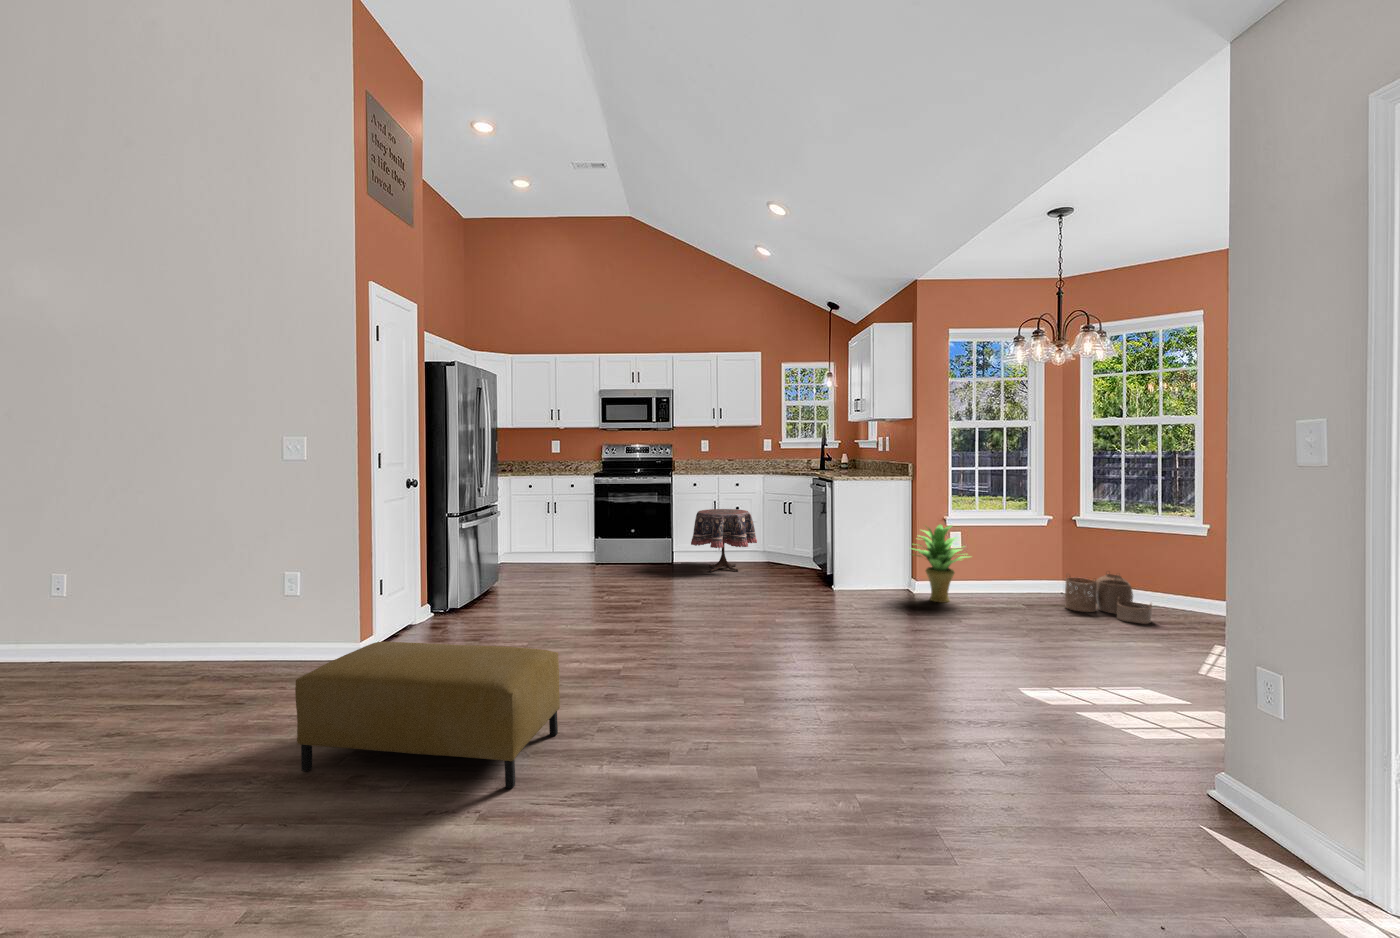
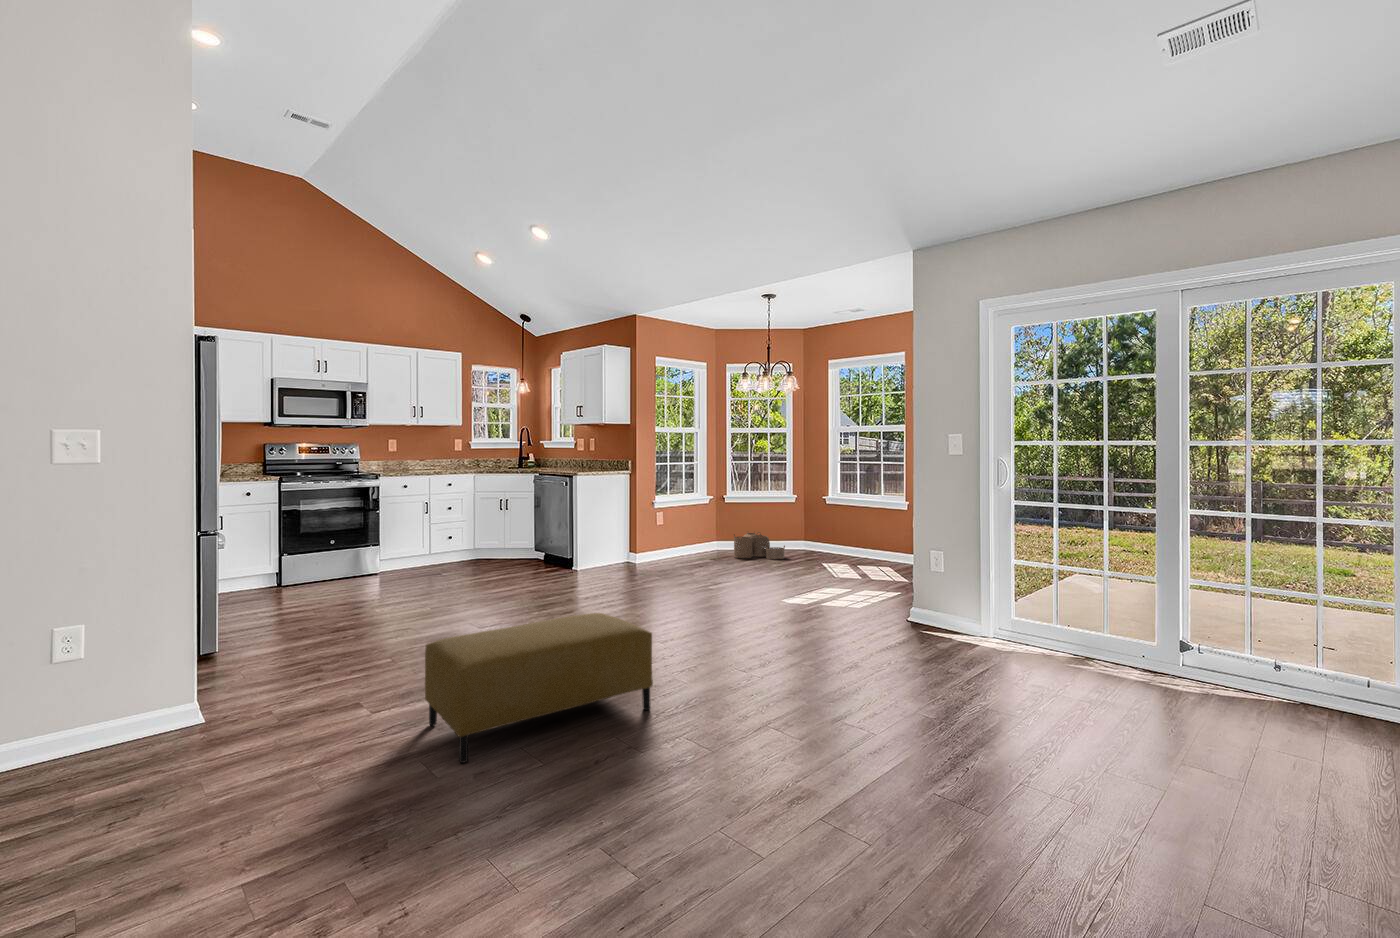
side table: present [691,509,757,572] -> none [411,510,483,575]
potted plant: present [913,525,968,602] -> none [639,506,684,566]

